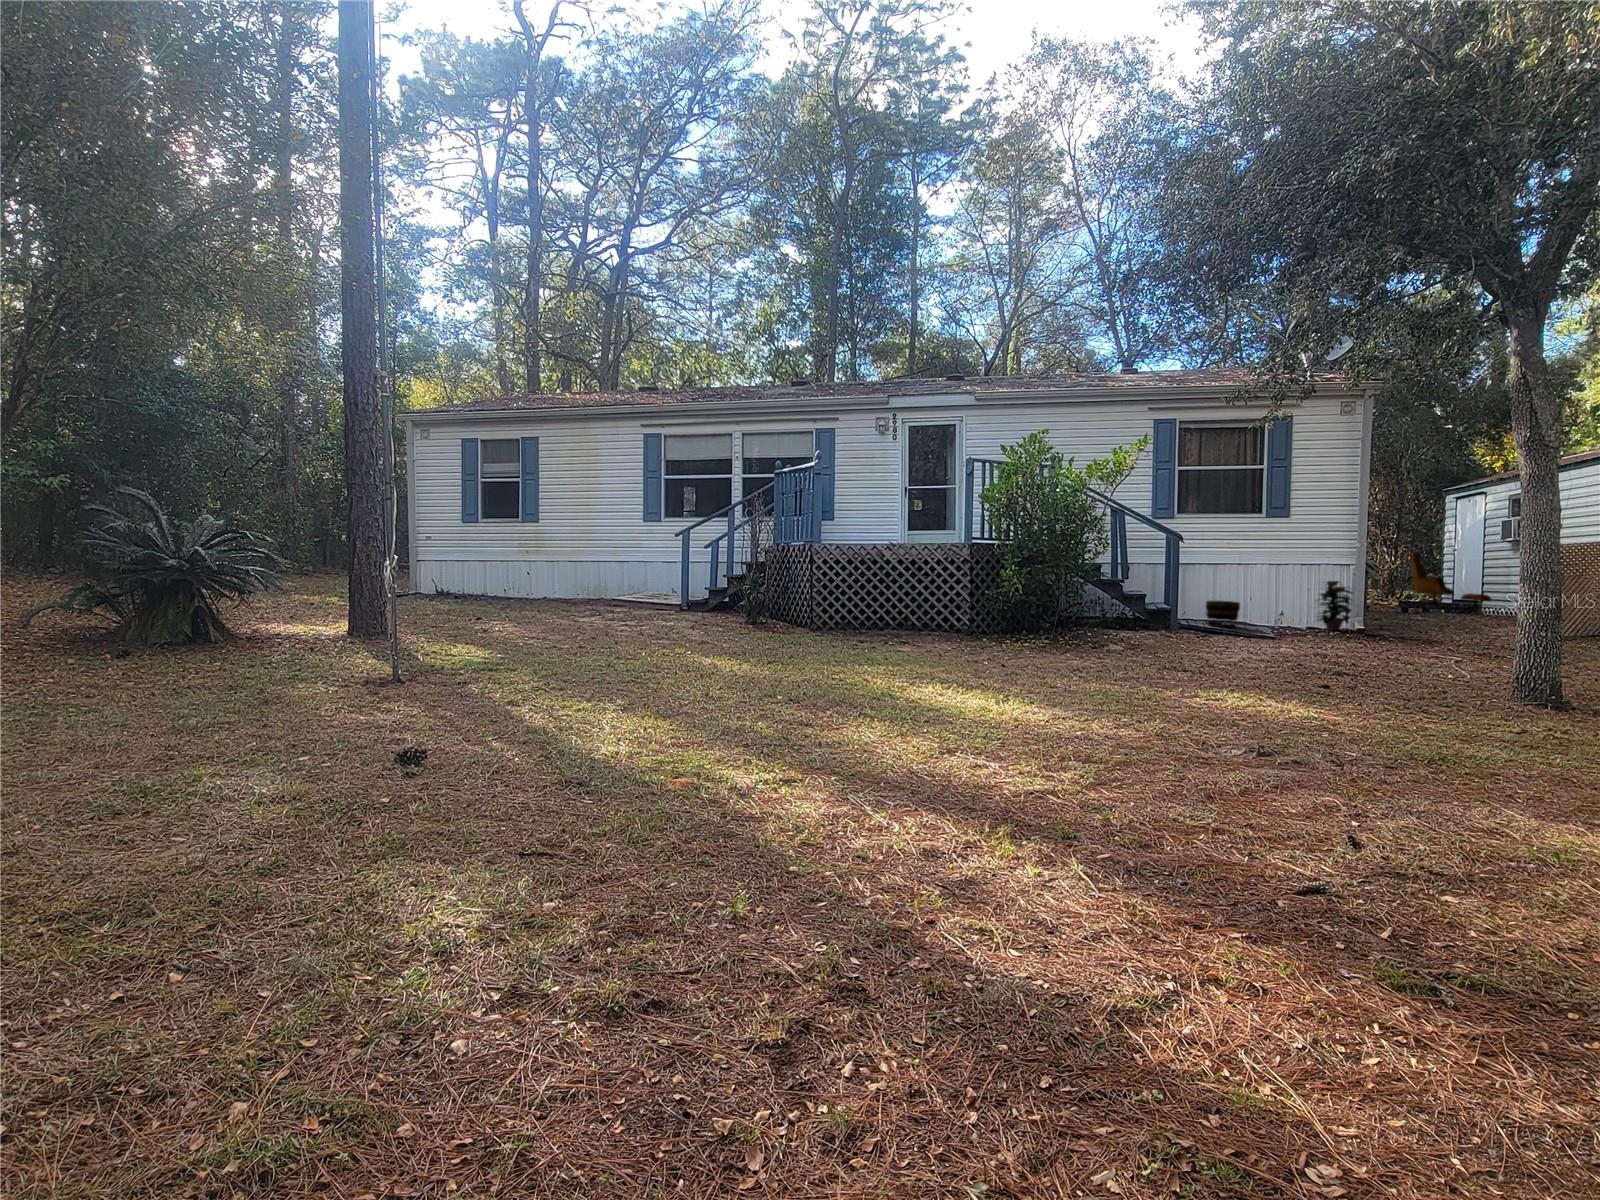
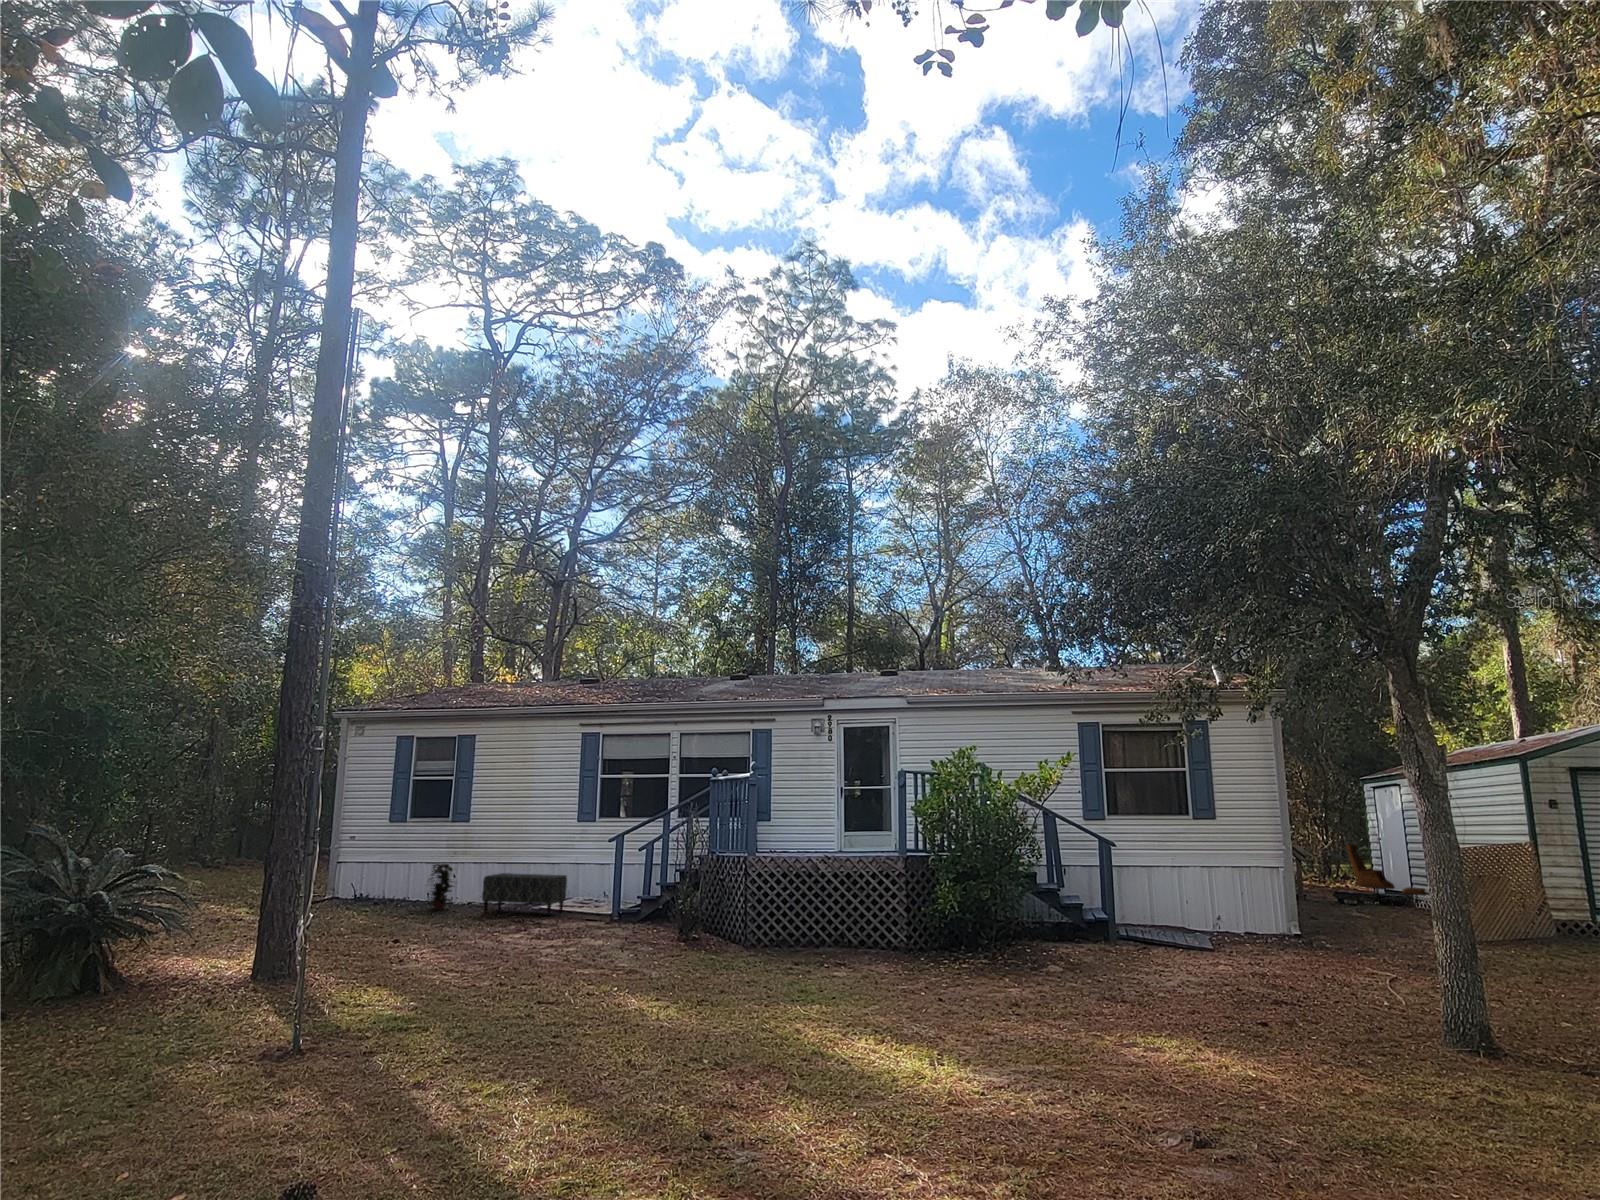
bench: none [559,568,638,605] -> present [482,873,567,915]
decorative plant: present [1317,581,1352,631] -> present [426,864,453,910]
bucket: present [1206,601,1240,627] -> none [1144,907,1177,936]

